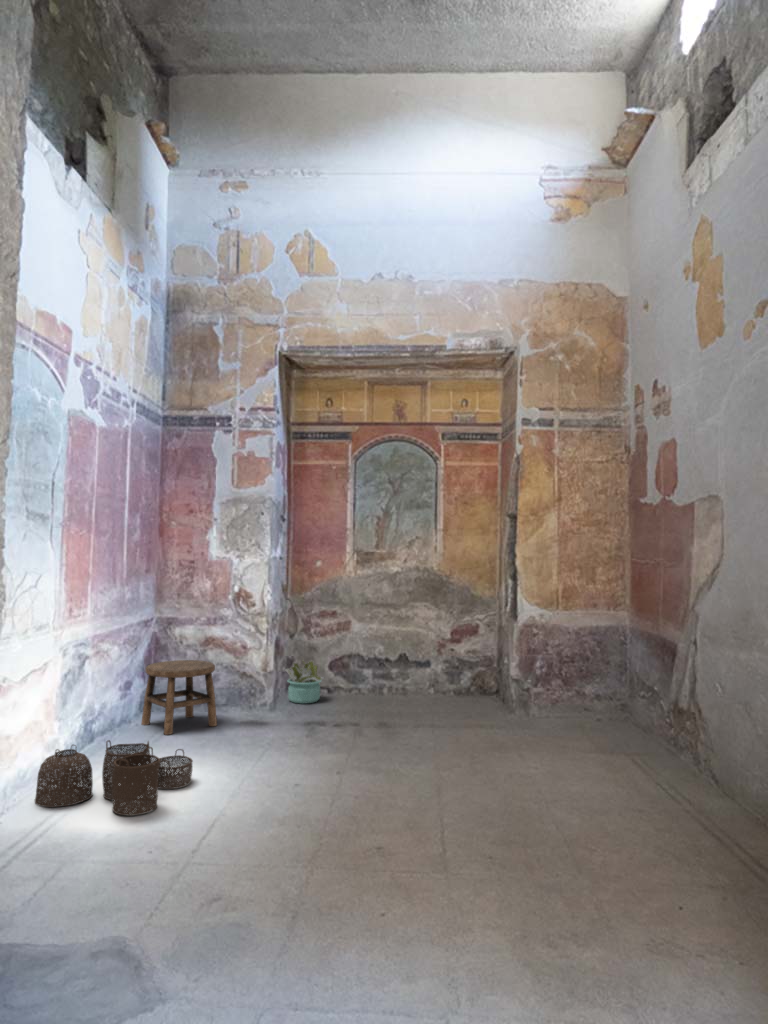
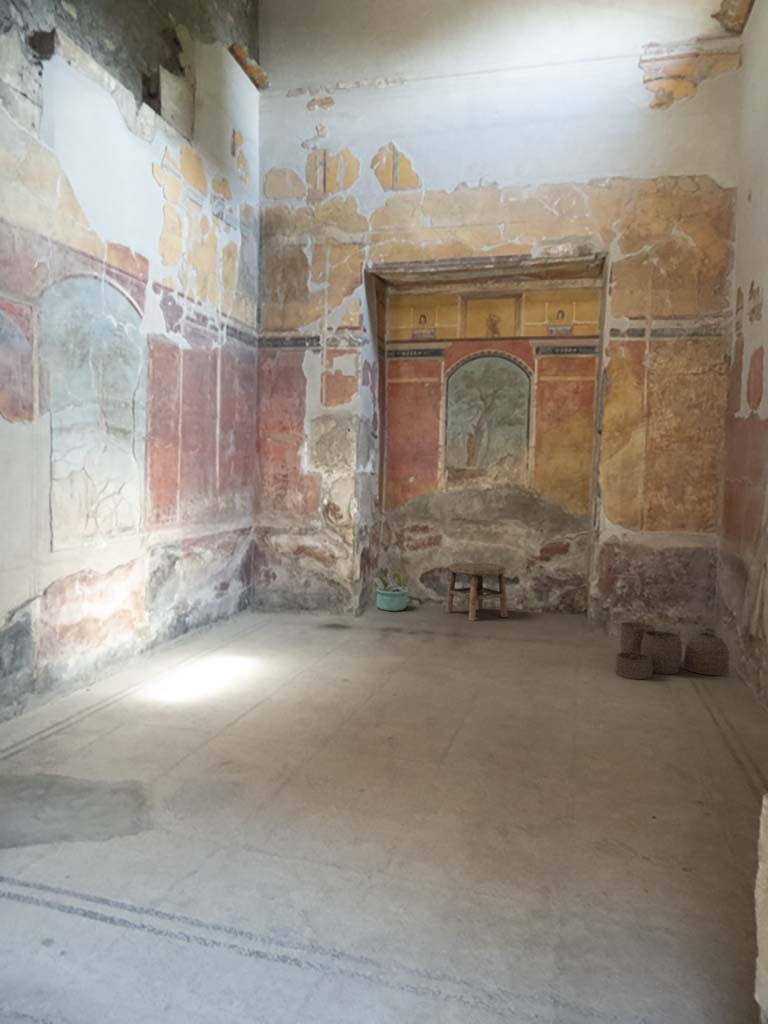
stool: present [141,660,217,735] -> present [445,562,508,621]
woven basket: present [35,740,193,816] -> present [616,618,729,679]

